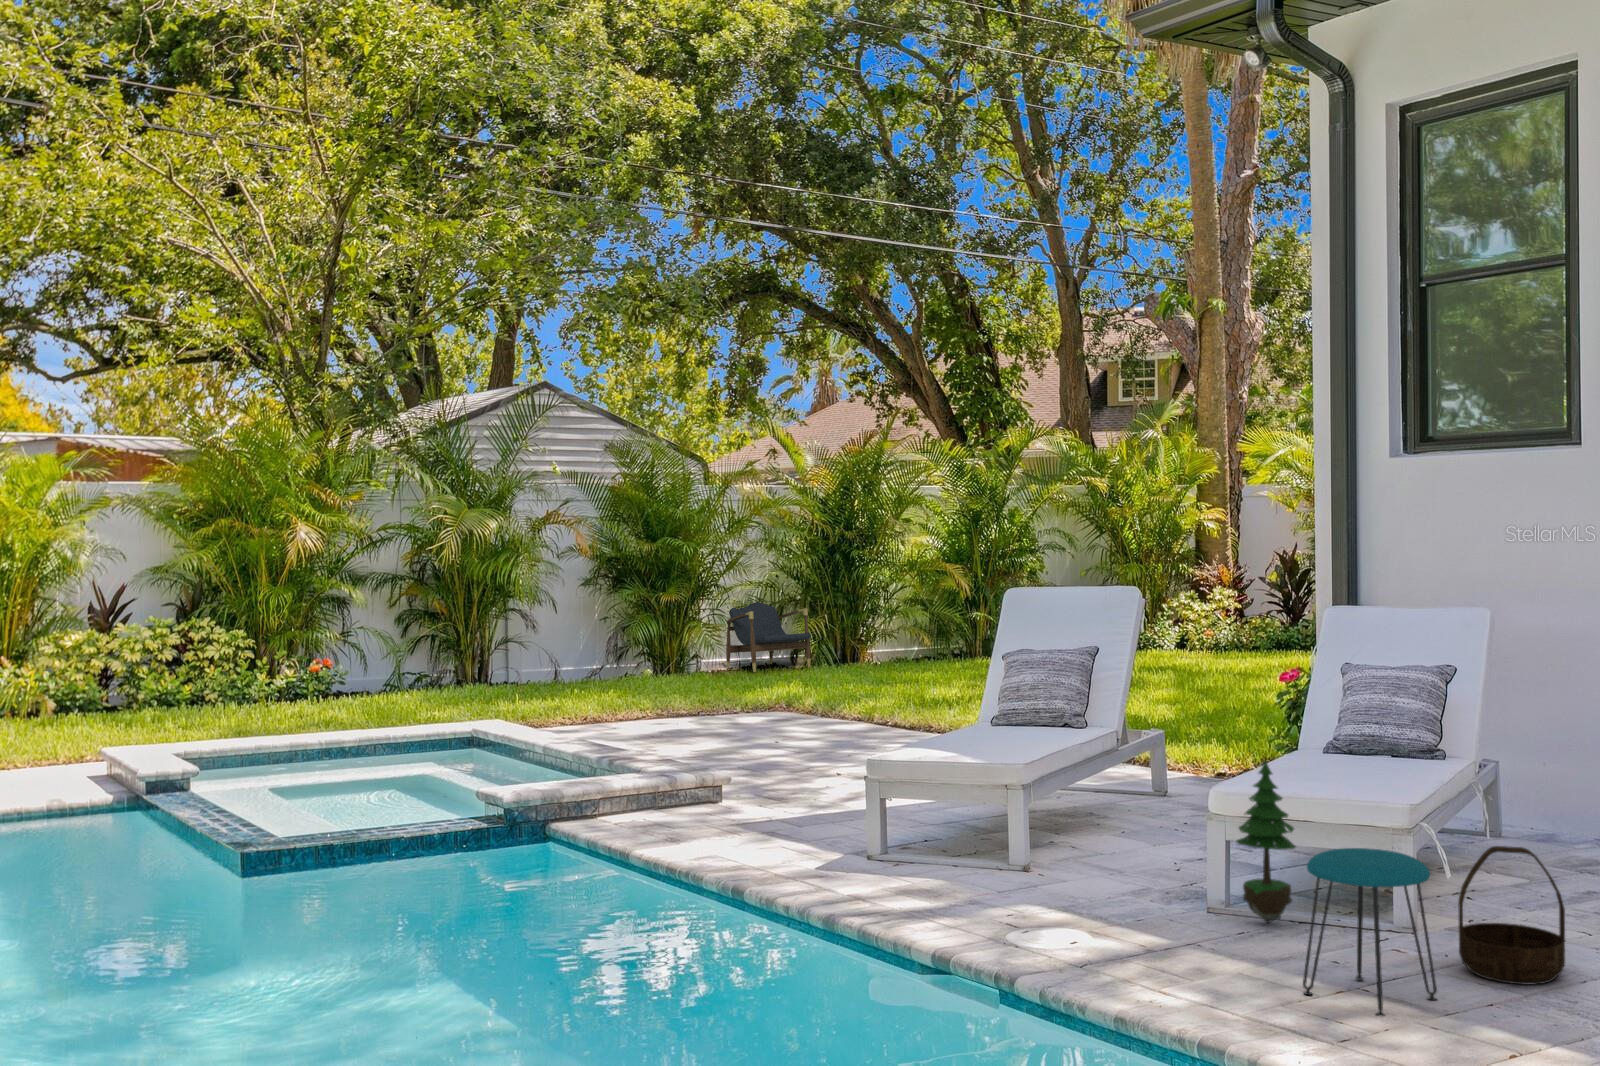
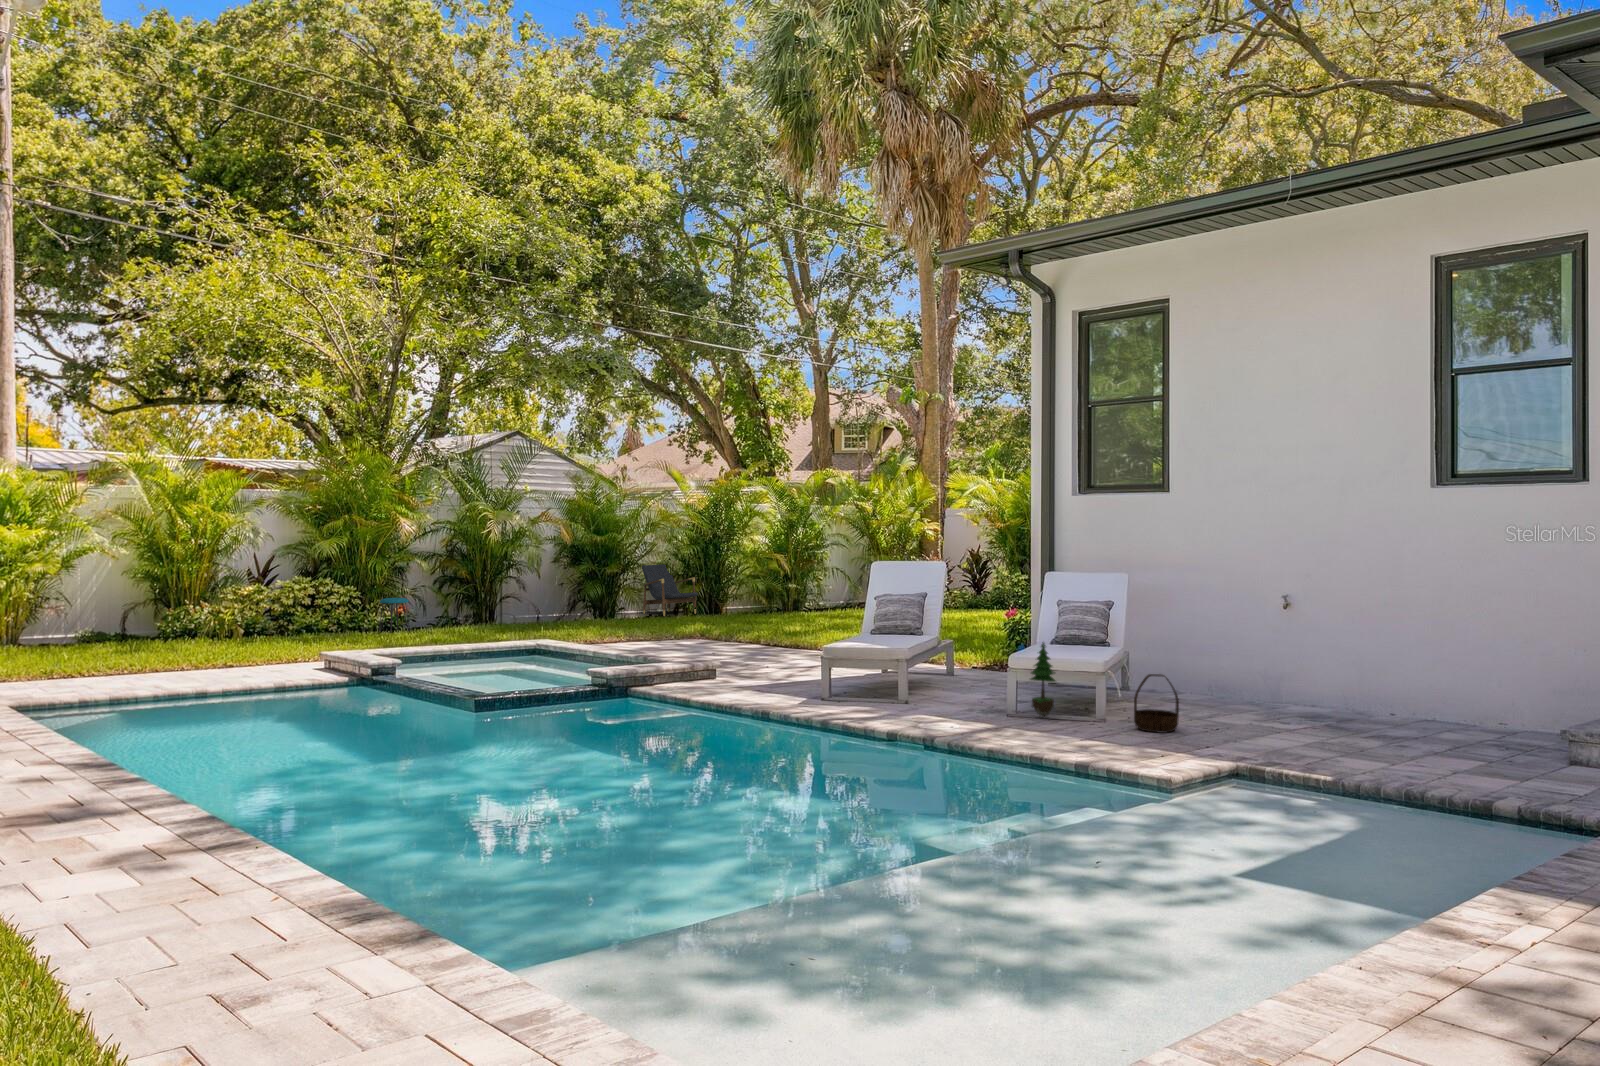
stool: present [1303,848,1437,1016] -> present [379,598,410,632]

